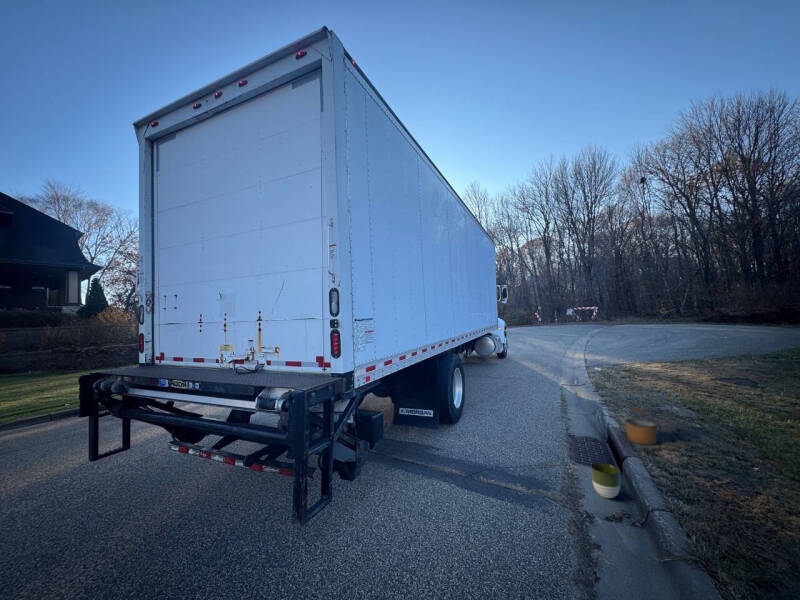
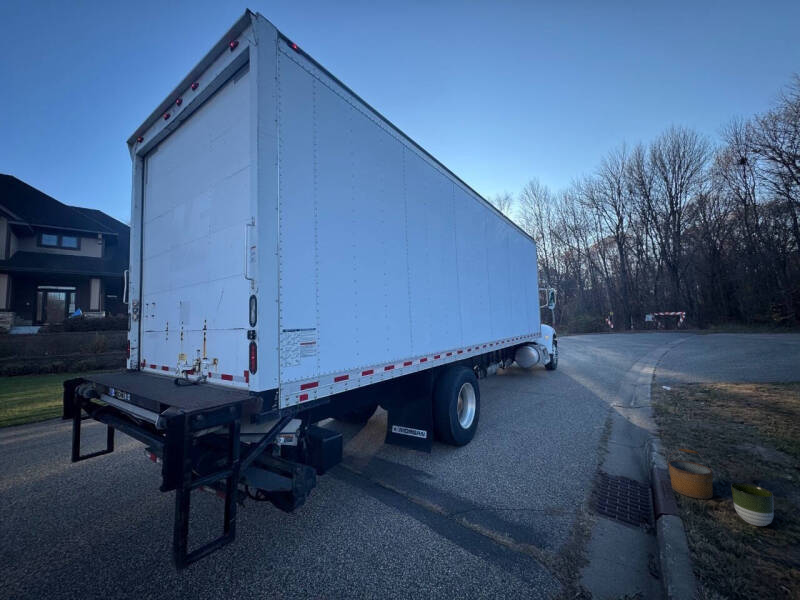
planter: present [591,463,620,498] -> present [731,483,774,526]

